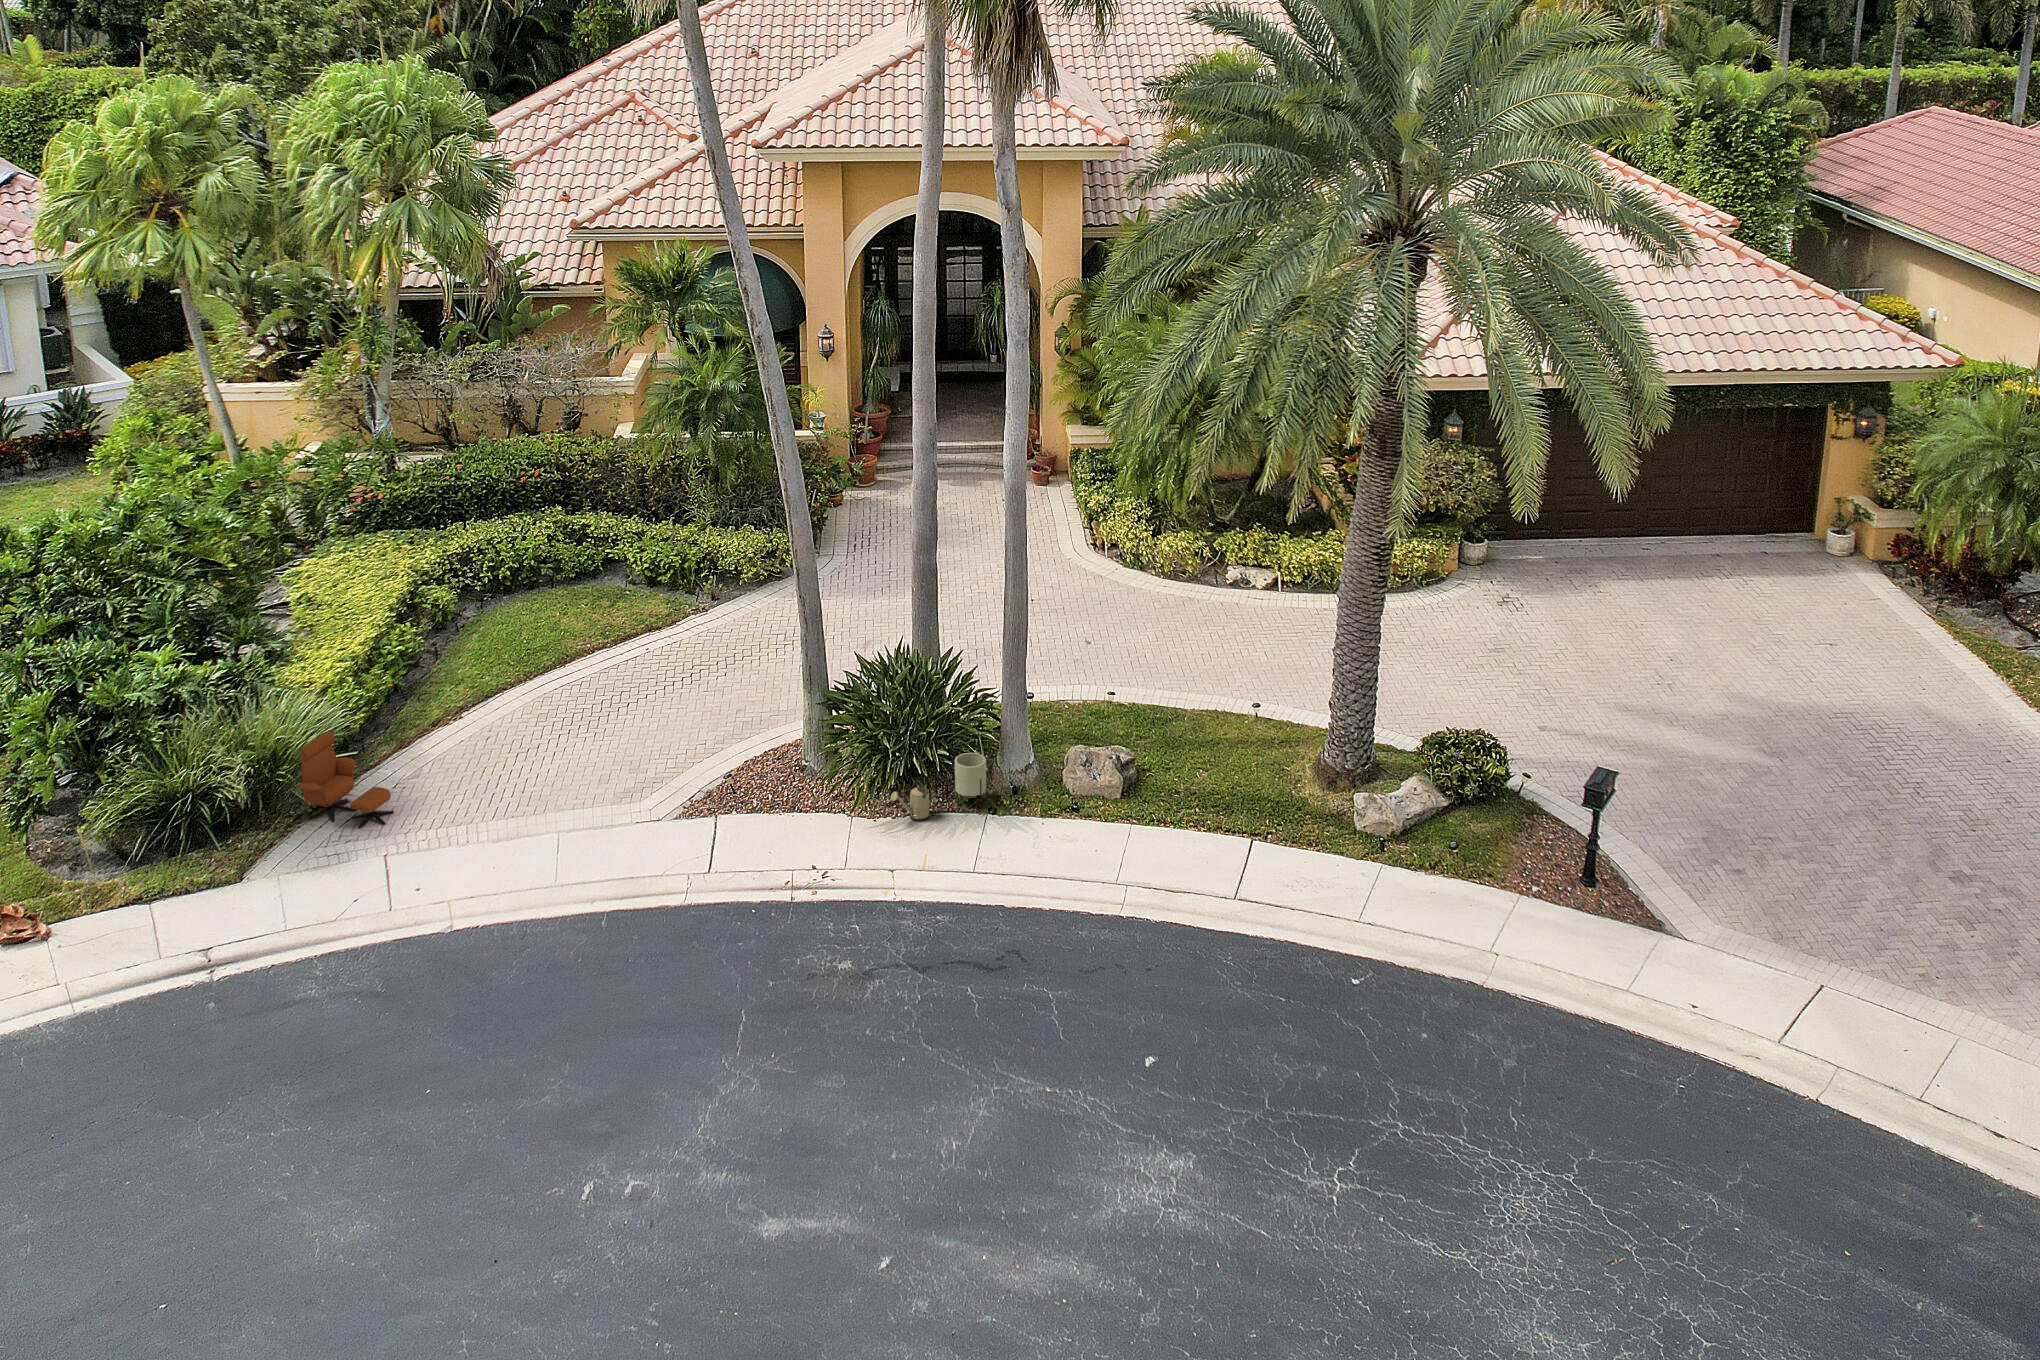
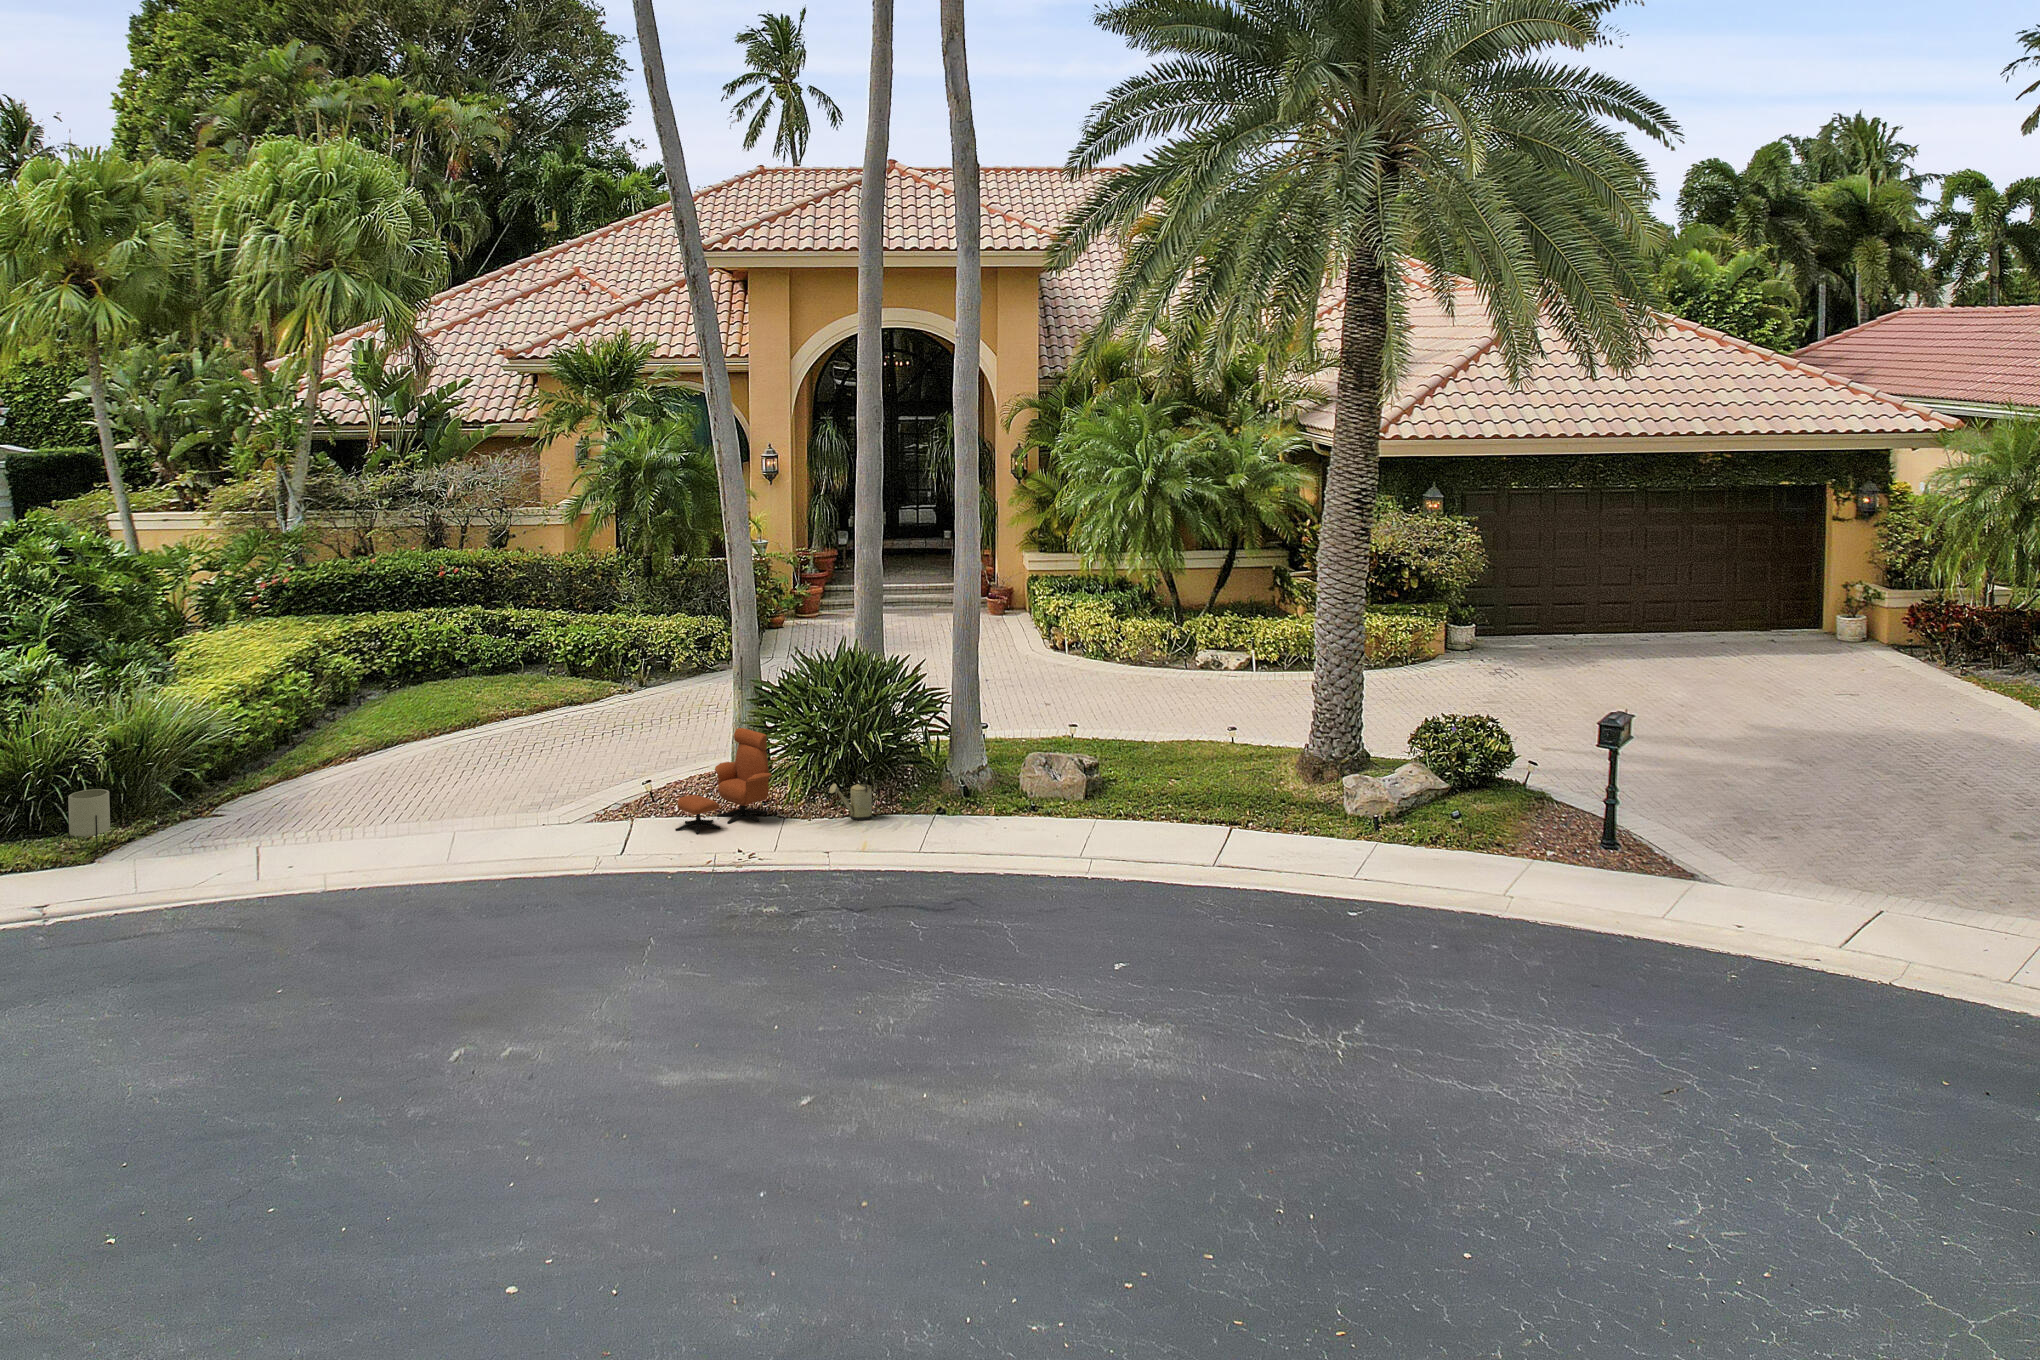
lounge chair: present [298,732,394,828] -> present [675,728,772,834]
planter: present [954,753,986,808] -> present [68,789,110,853]

